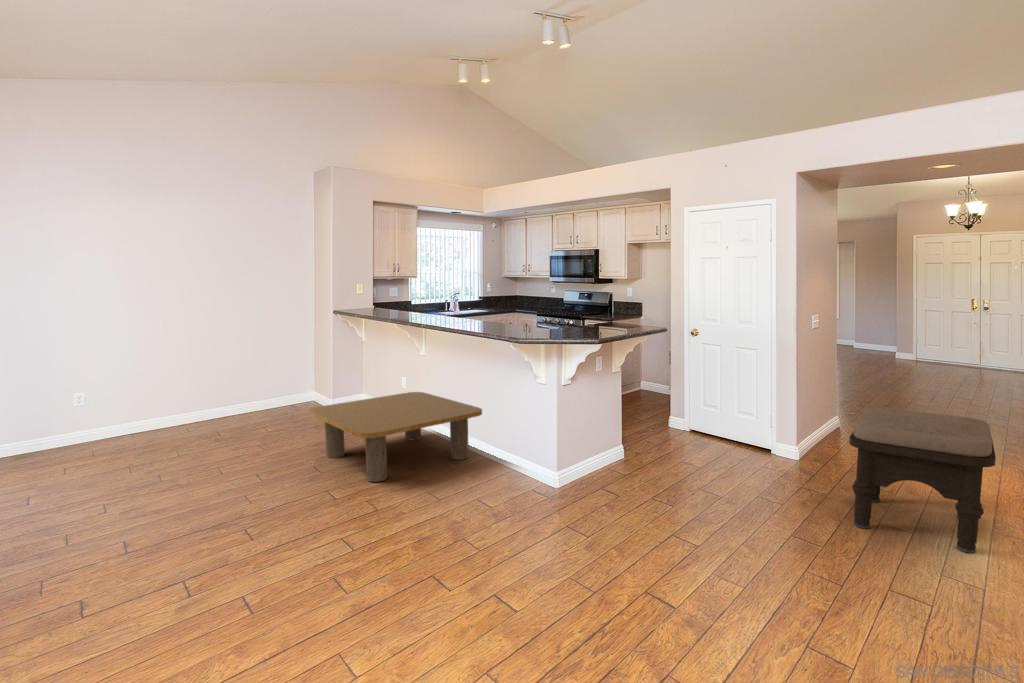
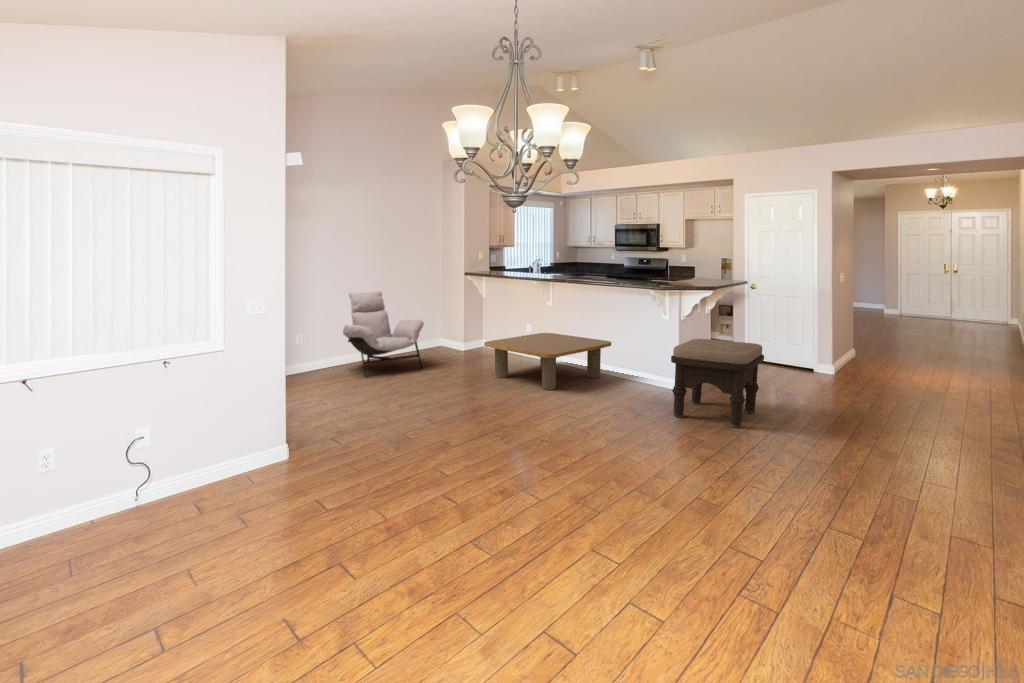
lounge chair: none [138,336,251,454] -> present [343,292,424,377]
ottoman: present [849,408,996,553] -> present [671,339,764,428]

